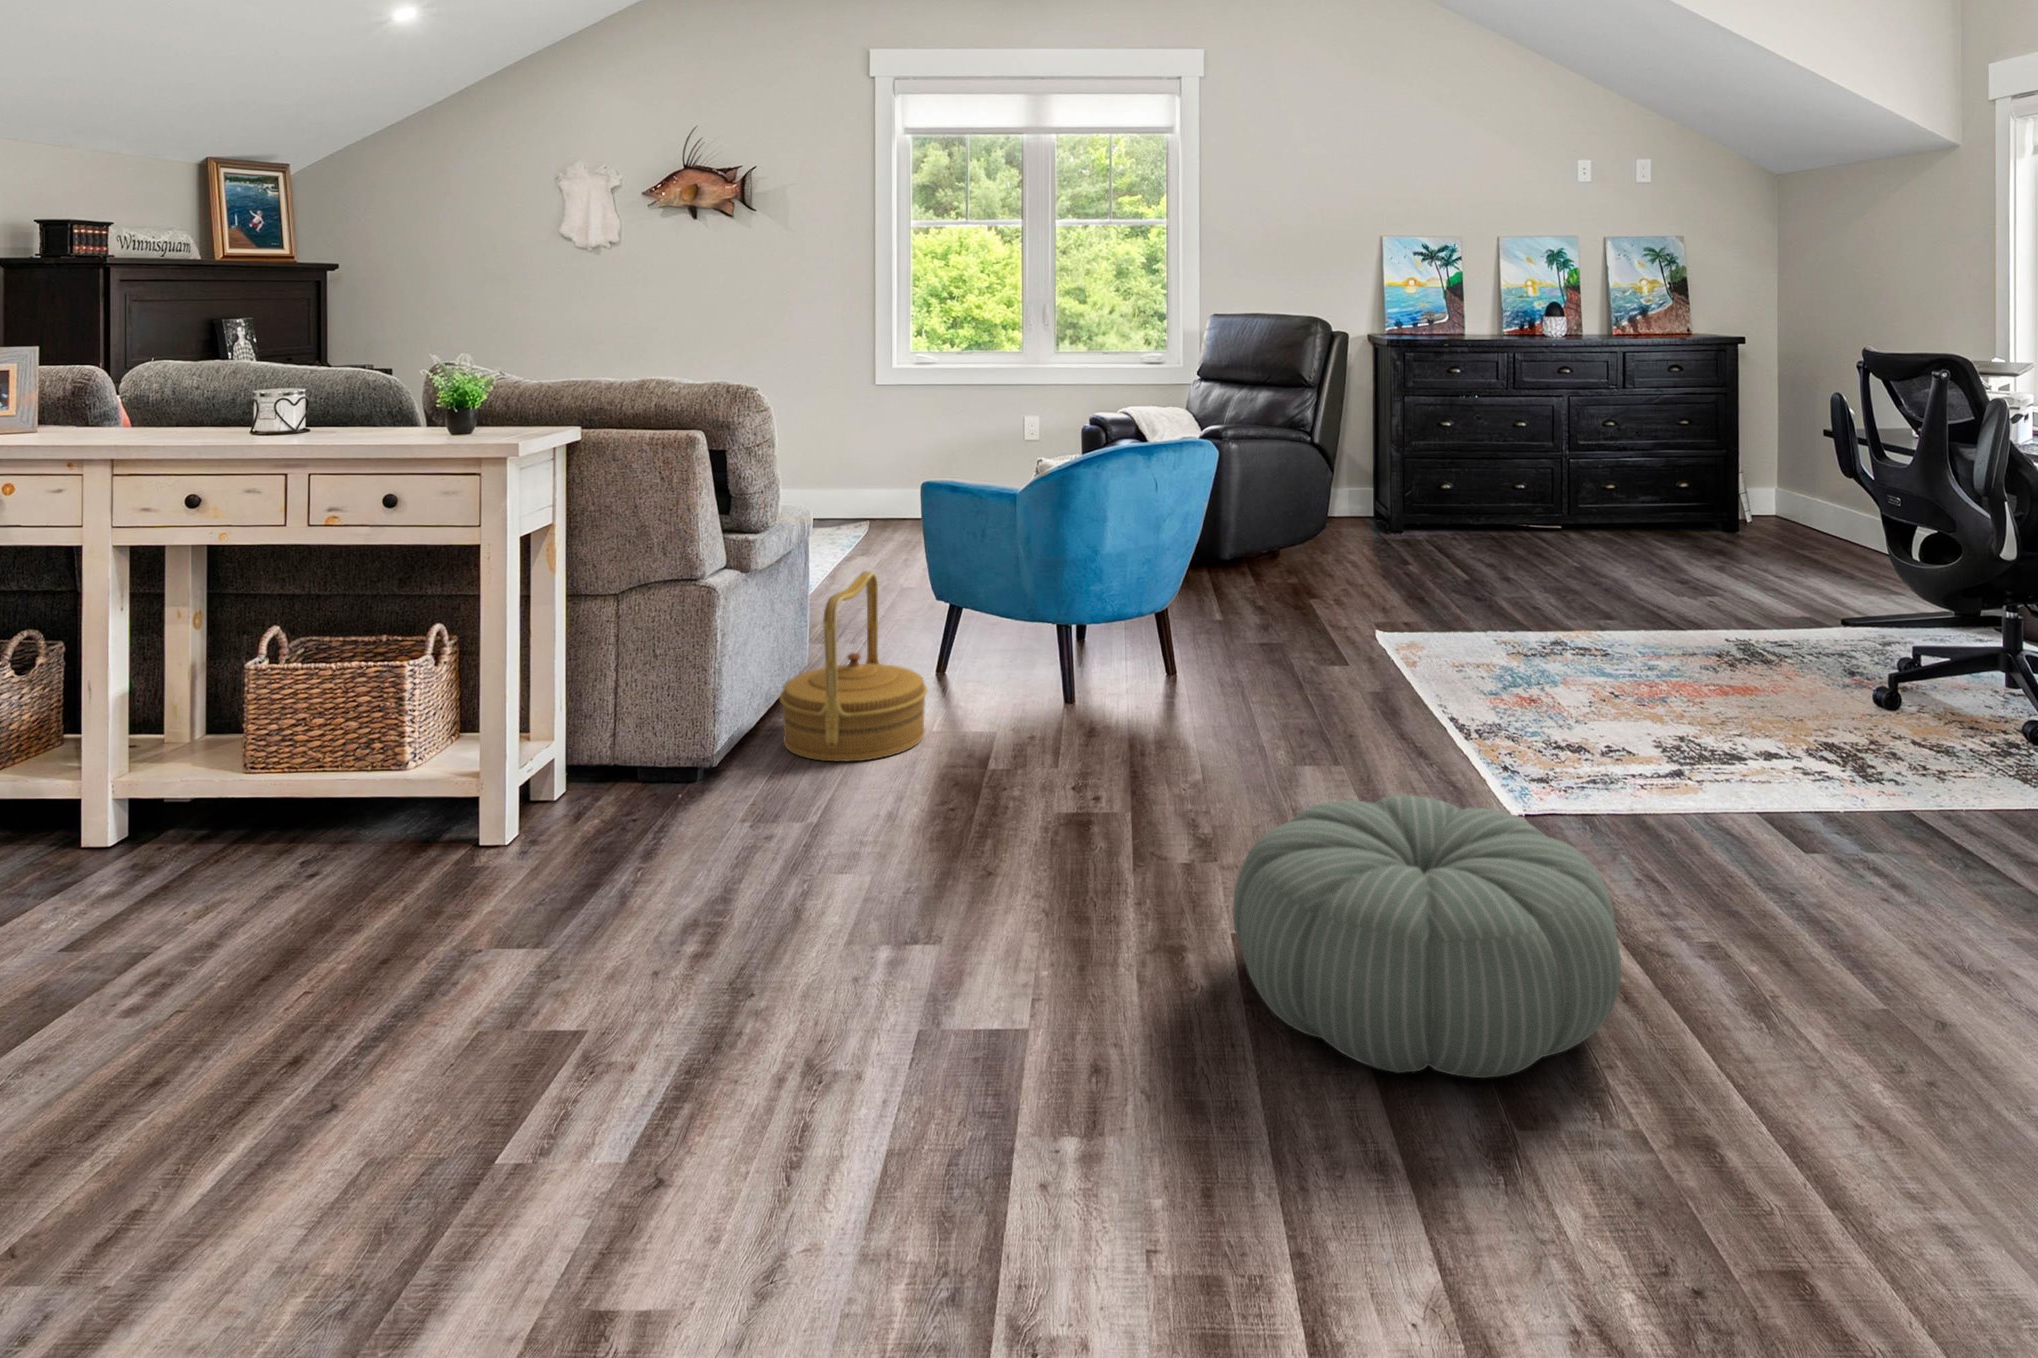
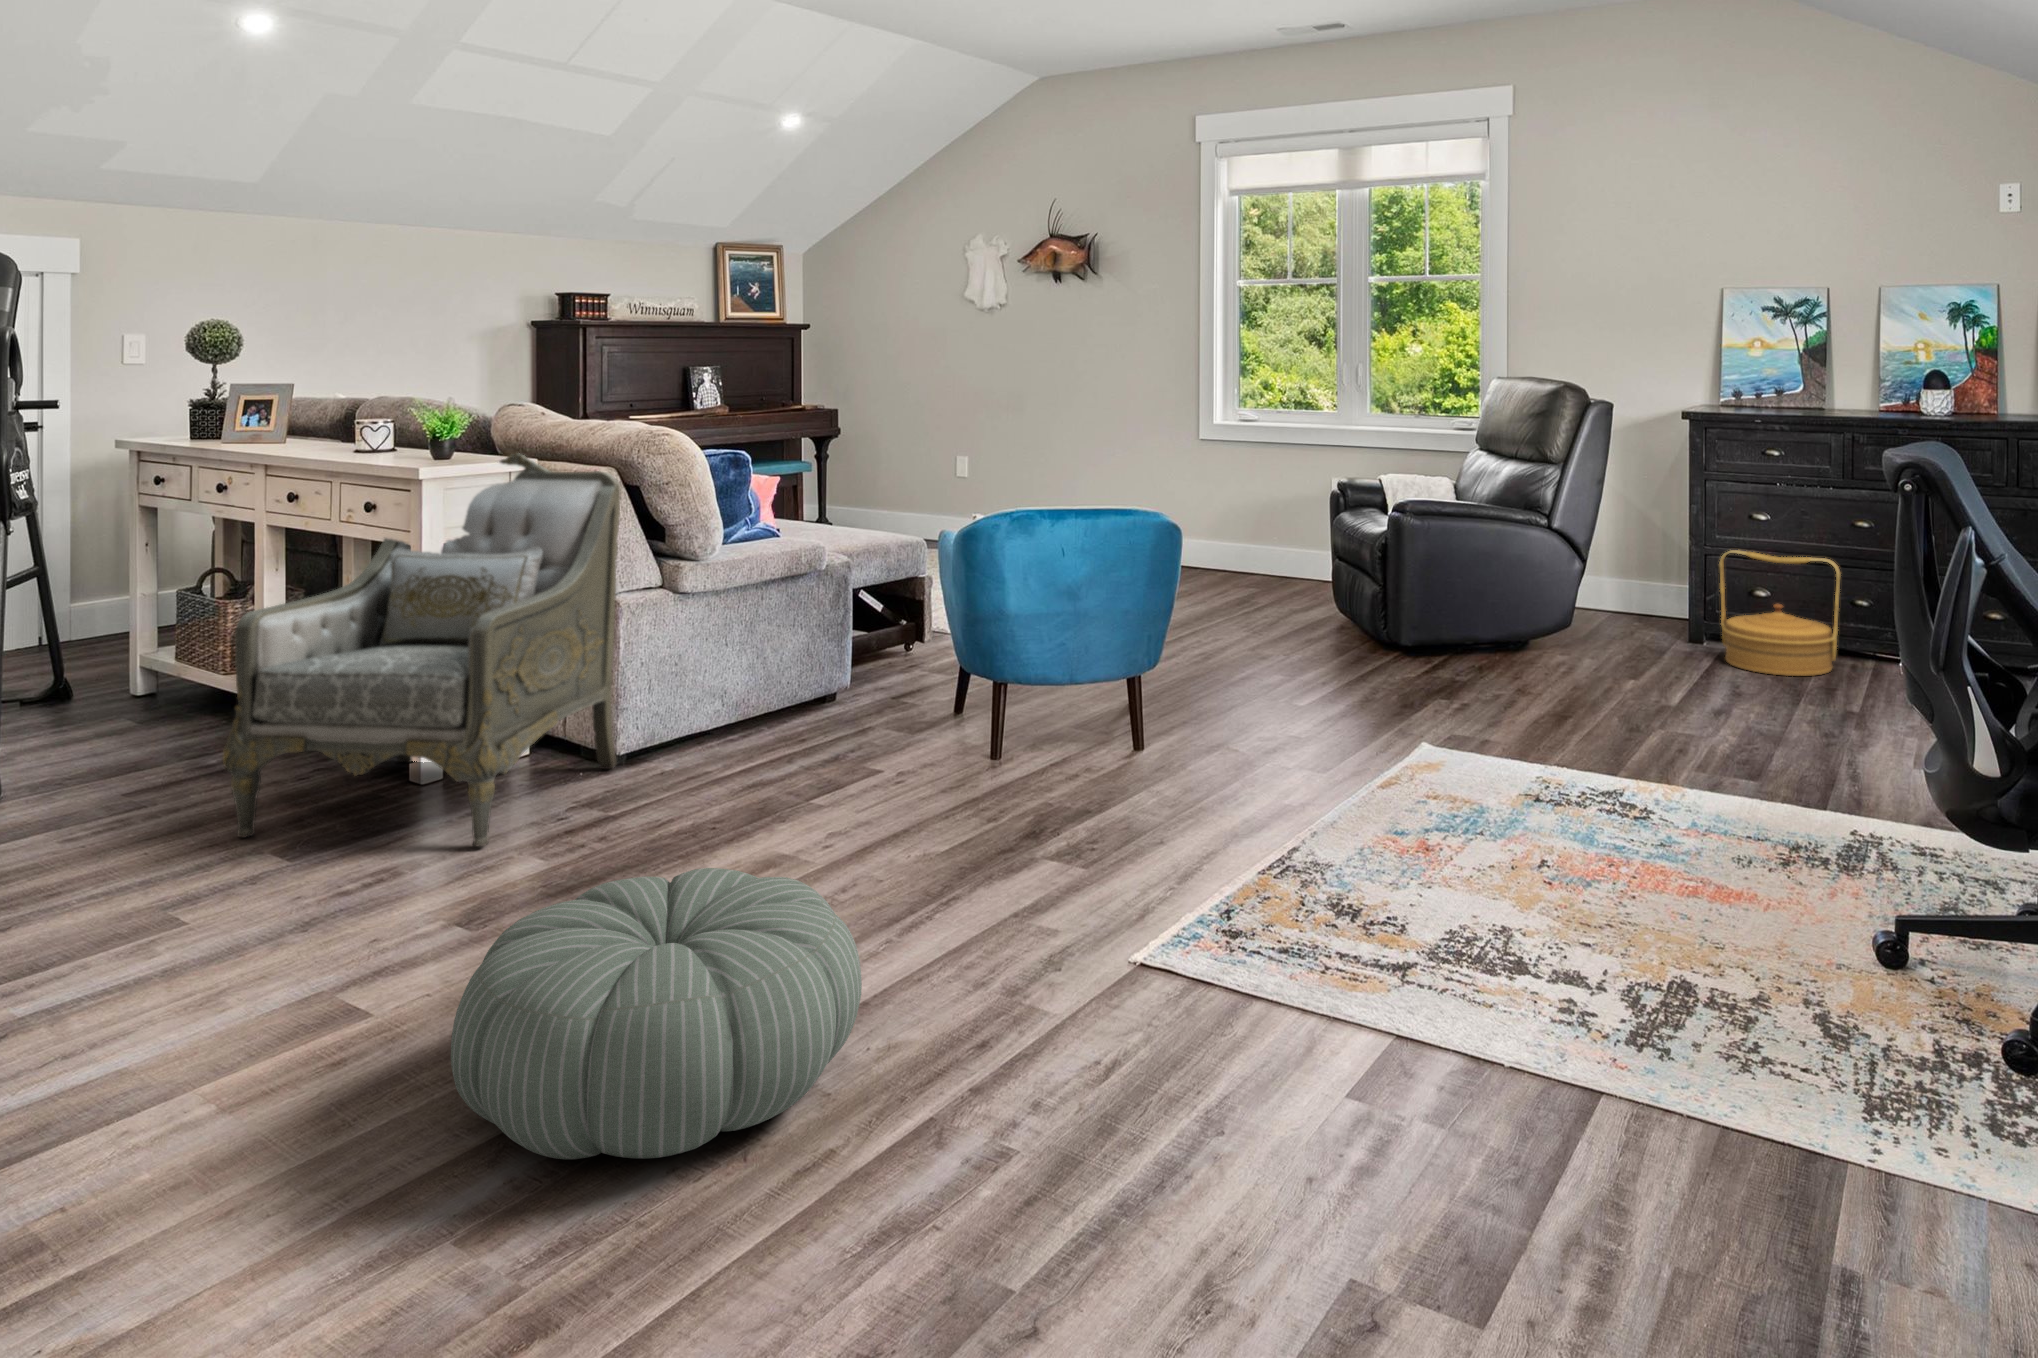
armchair: none [386,418,774,942] -> present [222,454,620,846]
woven basket: present [780,572,927,761] -> present [1719,550,1841,676]

